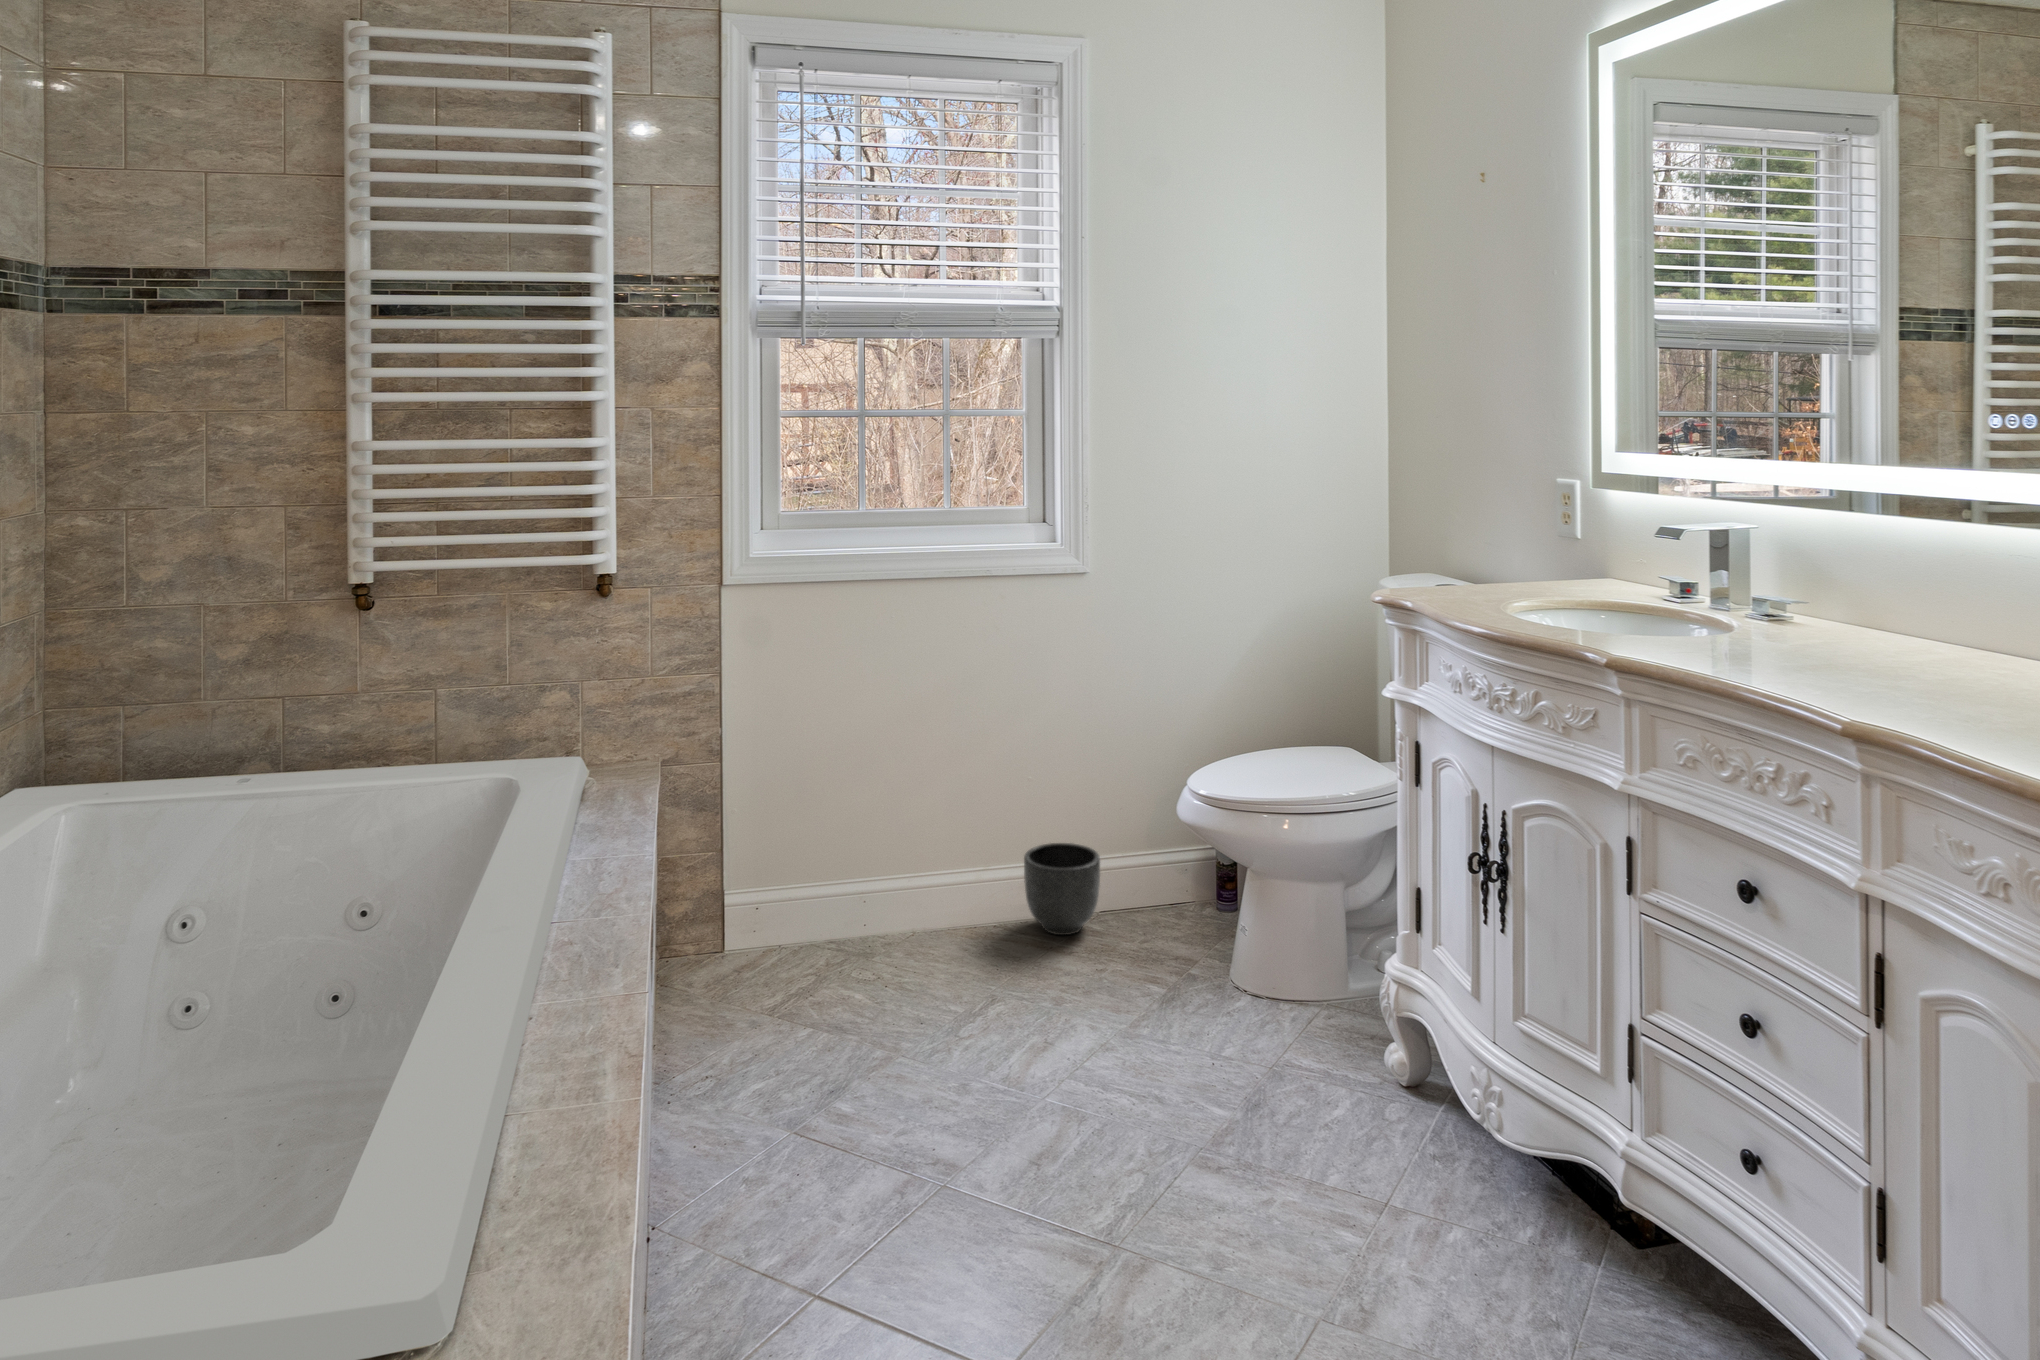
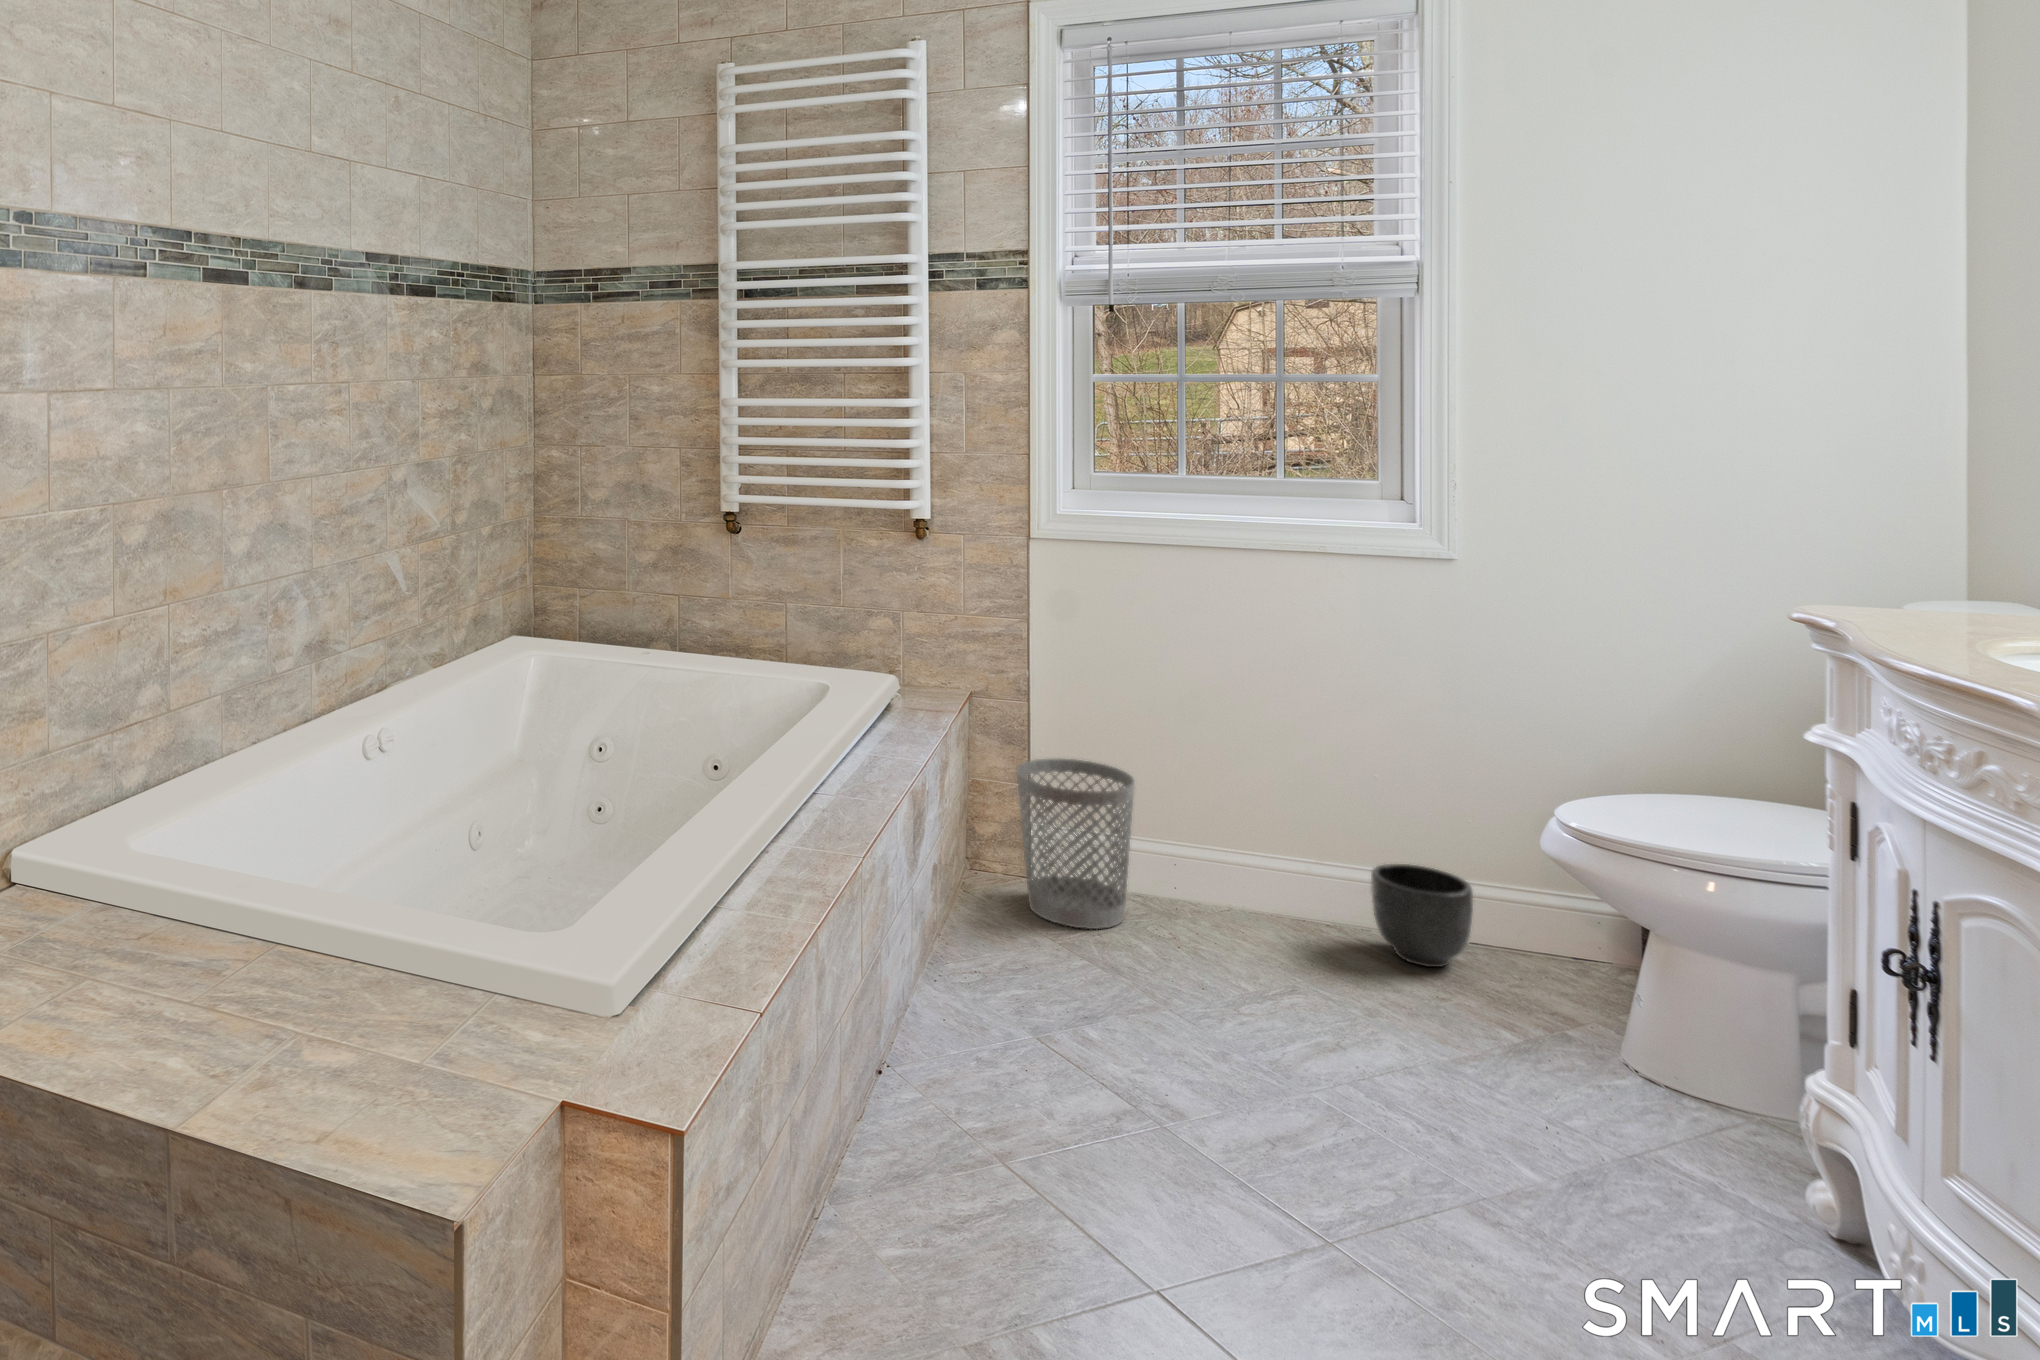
wastebasket: none [714,809,832,994] -> present [1016,758,1135,929]

